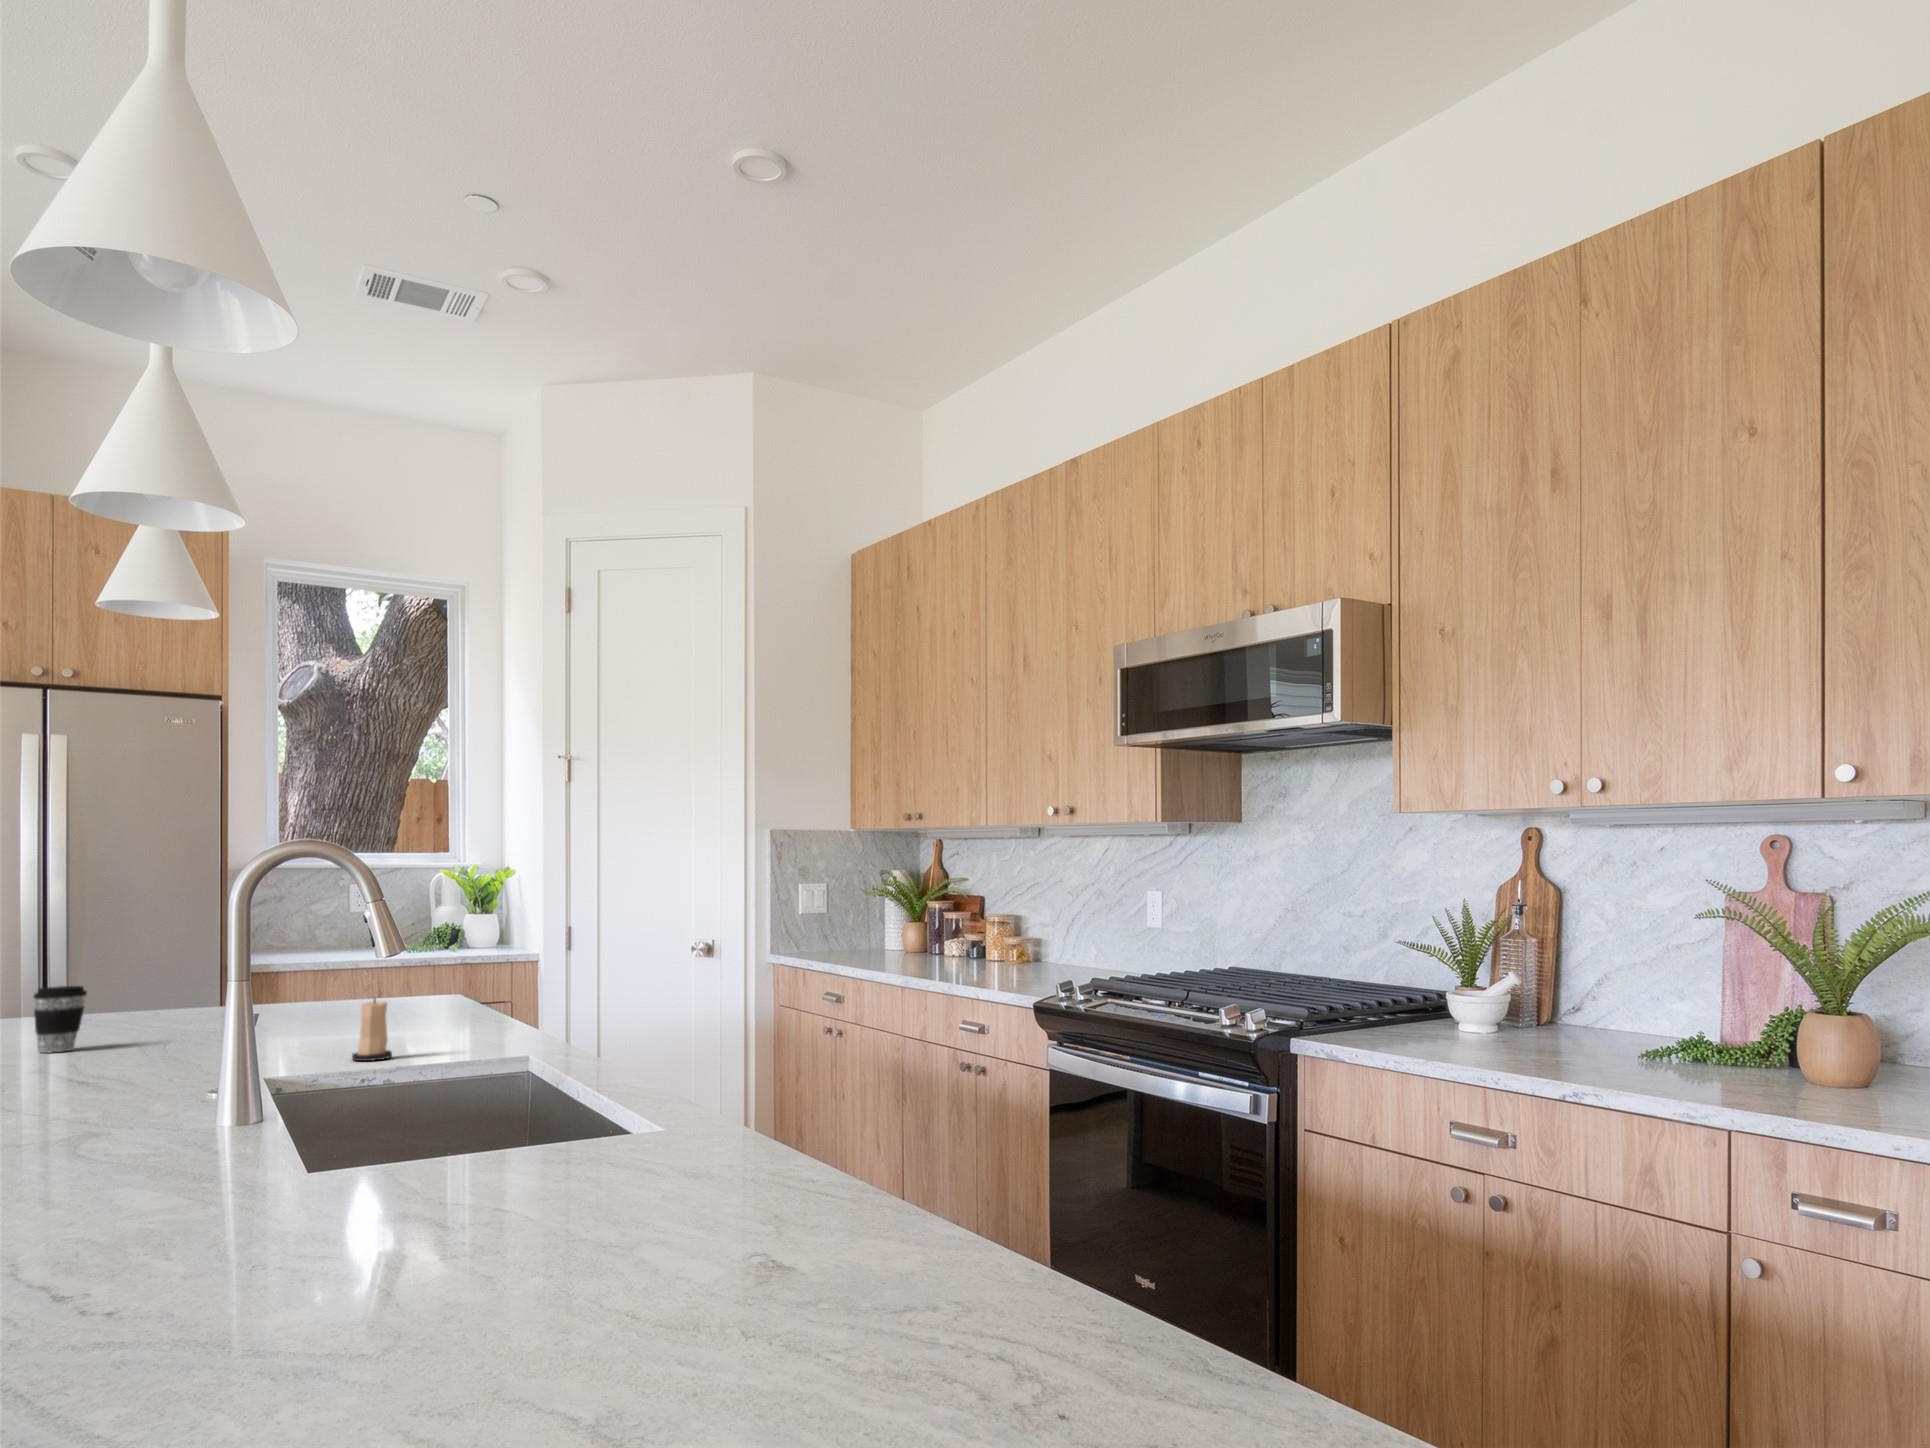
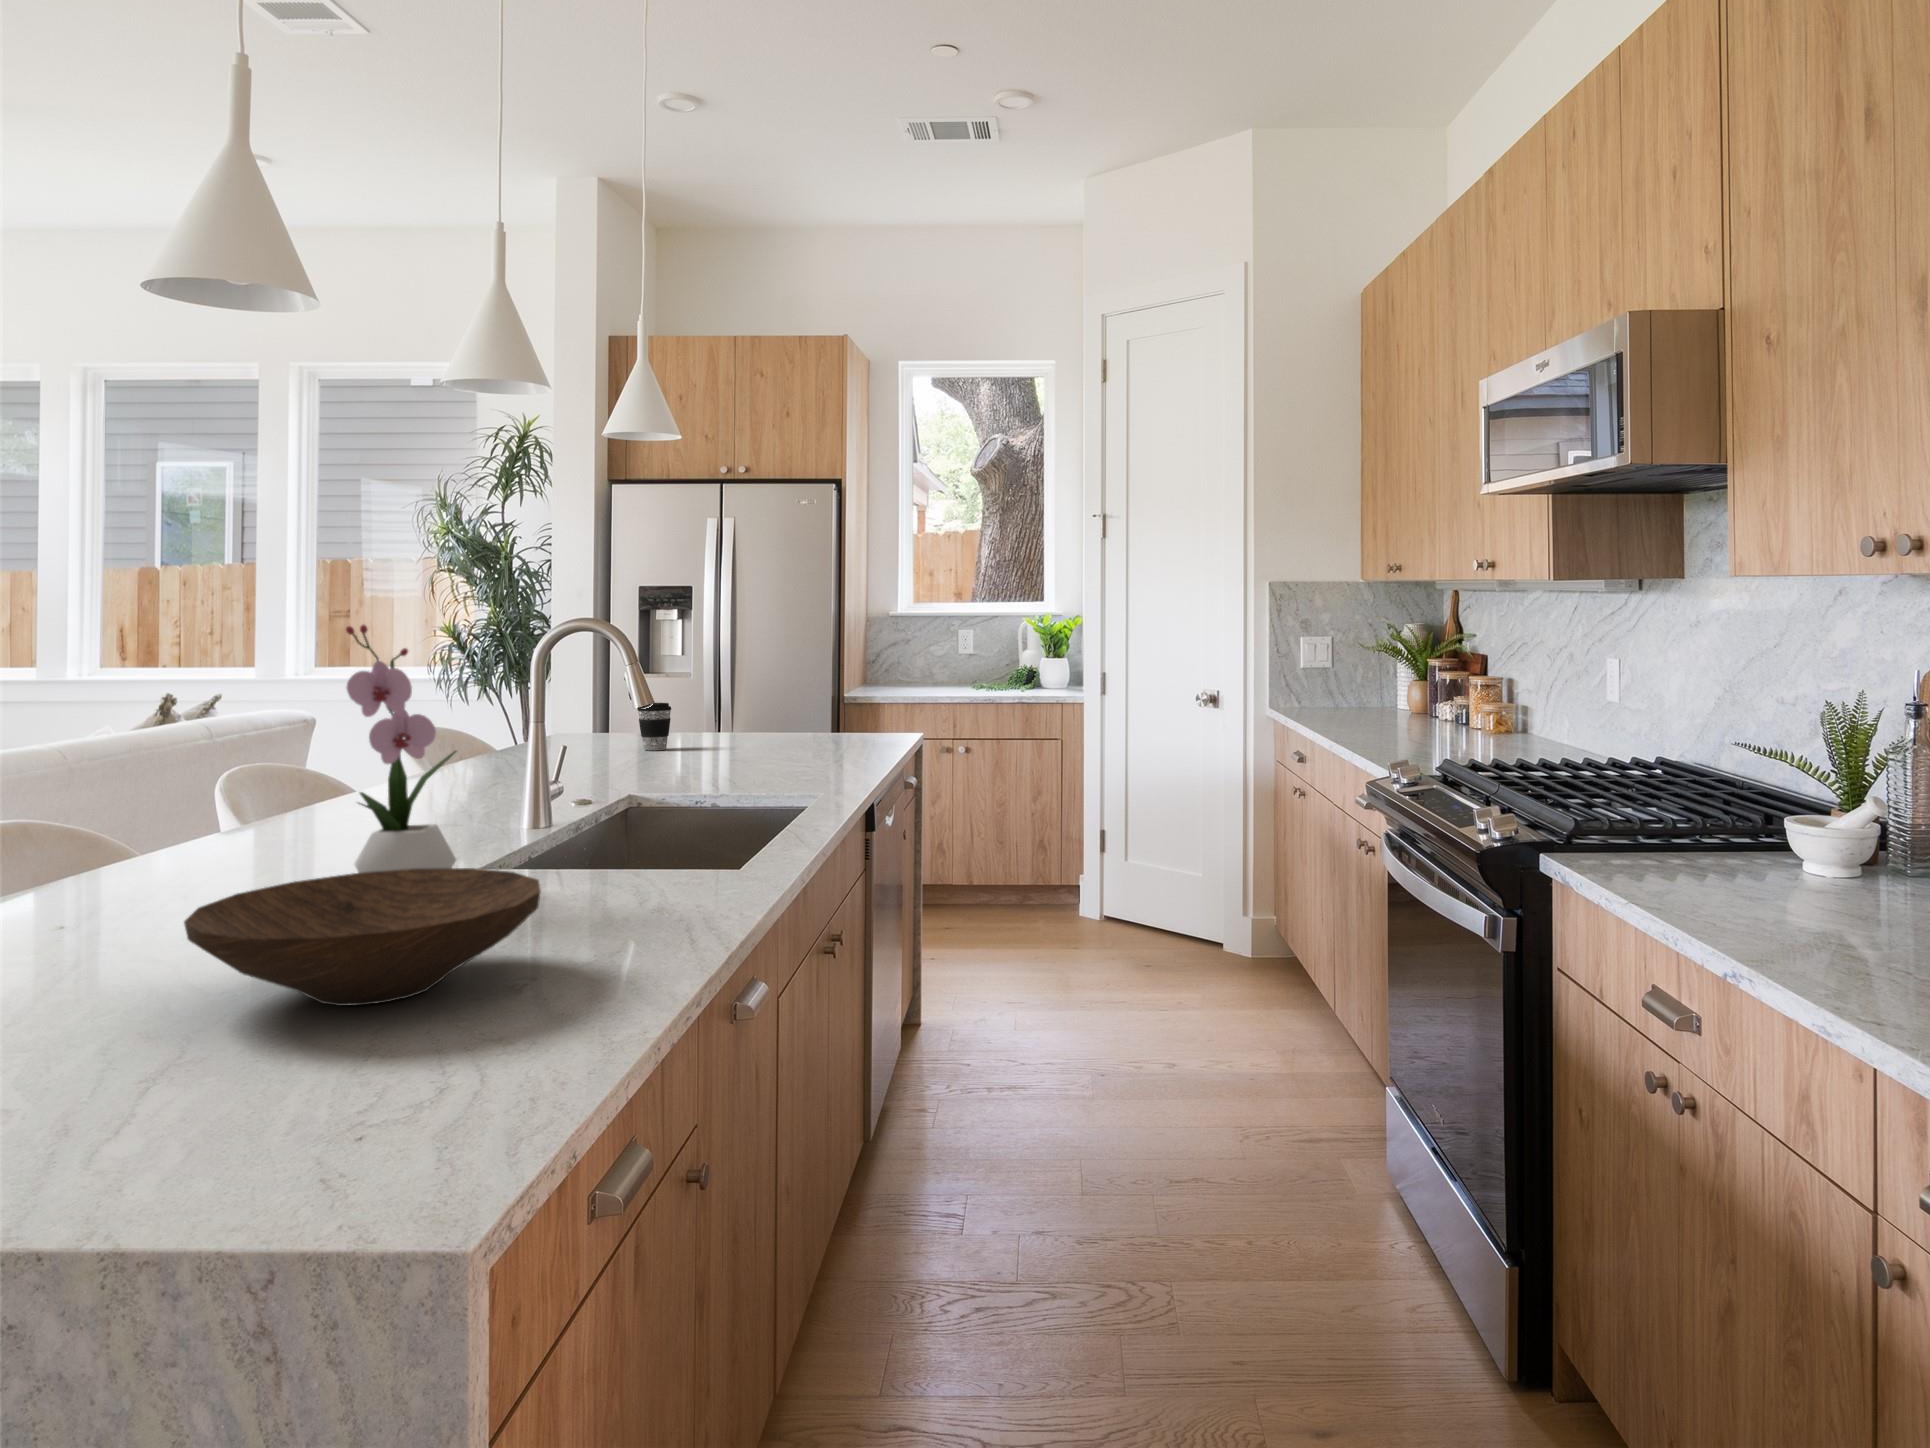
flower arrangement: none [157,880,291,1232] -> present [346,625,456,873]
candle: present [352,999,392,1061] -> none [796,724,826,776]
wooden bowl: none [281,1147,656,1309] -> present [184,868,541,1006]

